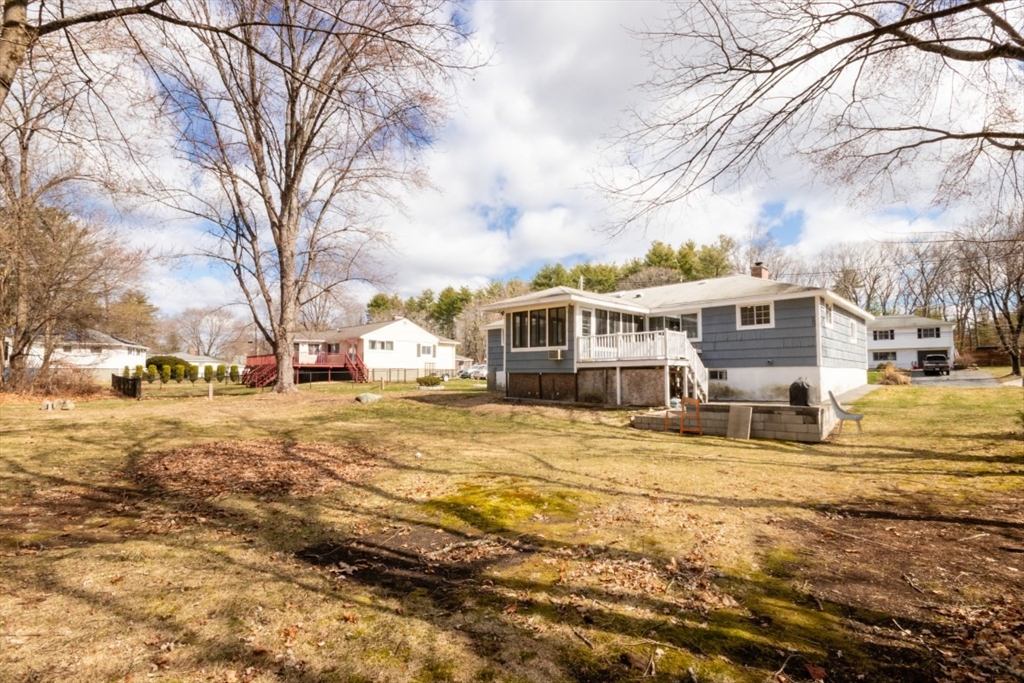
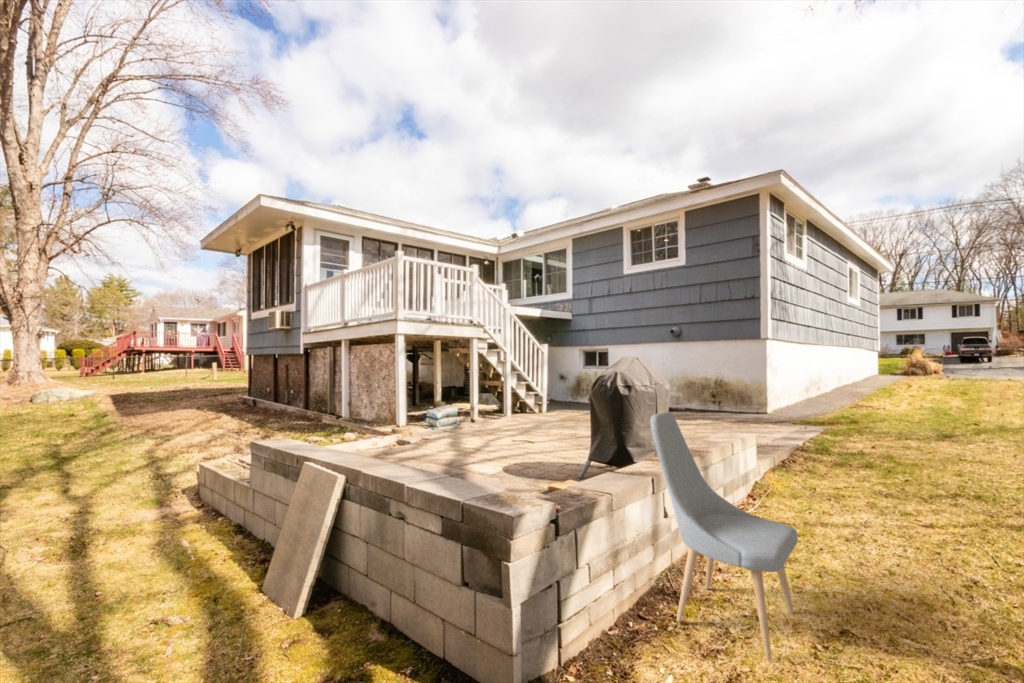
bench: present [665,396,702,437] -> none [113,417,270,581]

